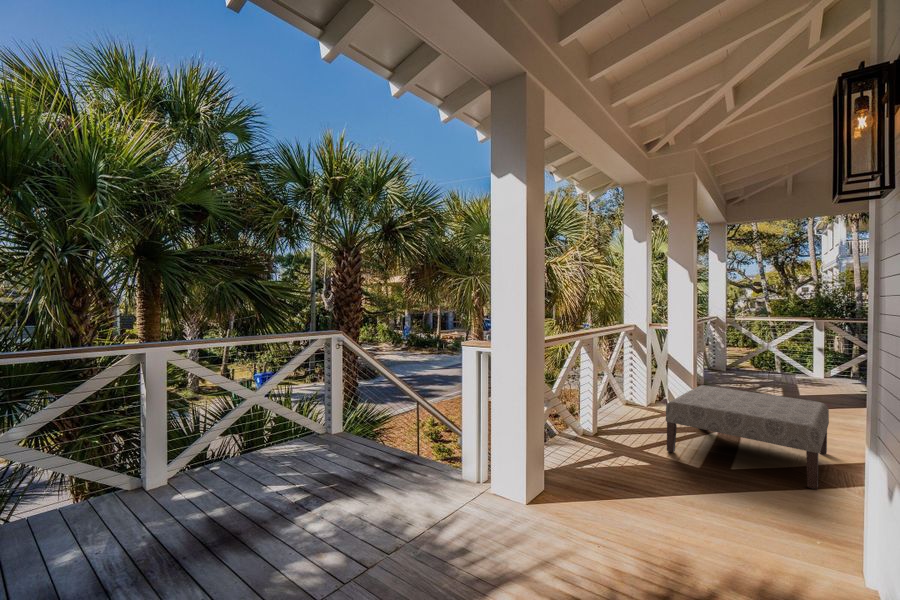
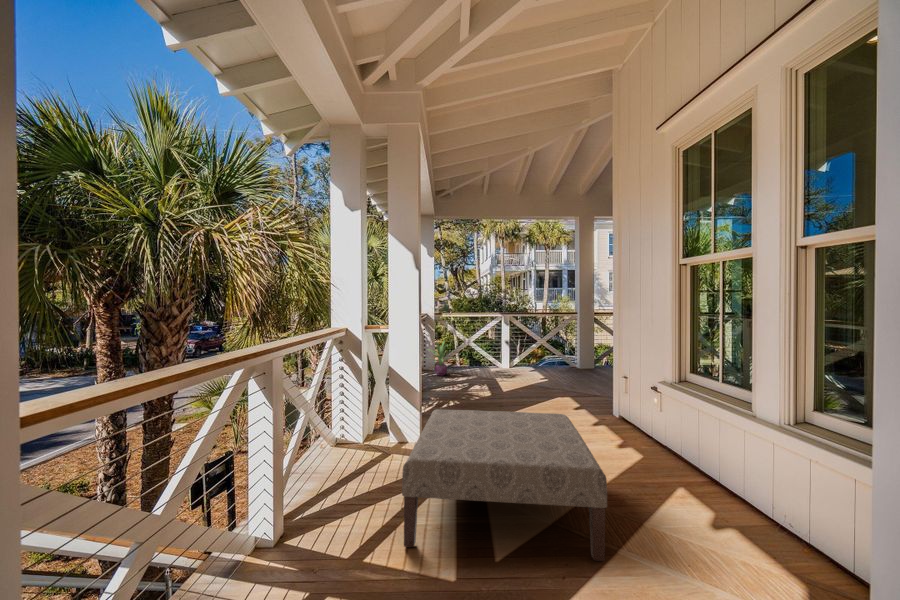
decorative plant: none [708,342,752,376] -> present [429,341,455,376]

